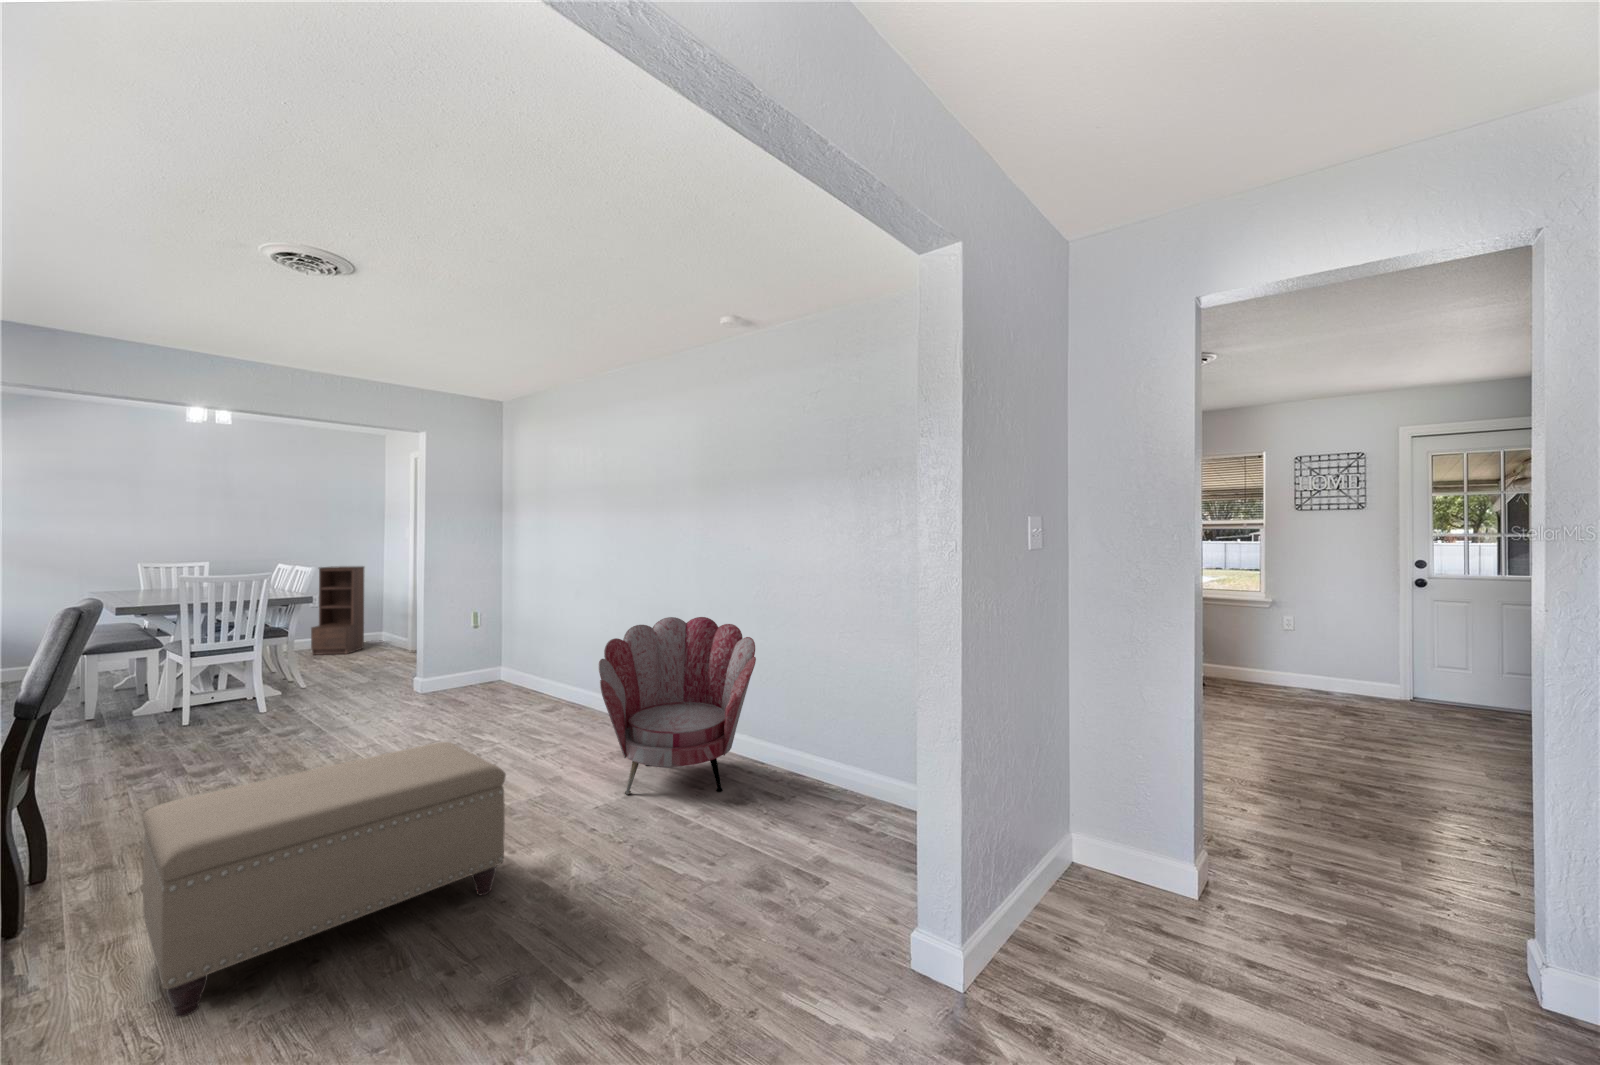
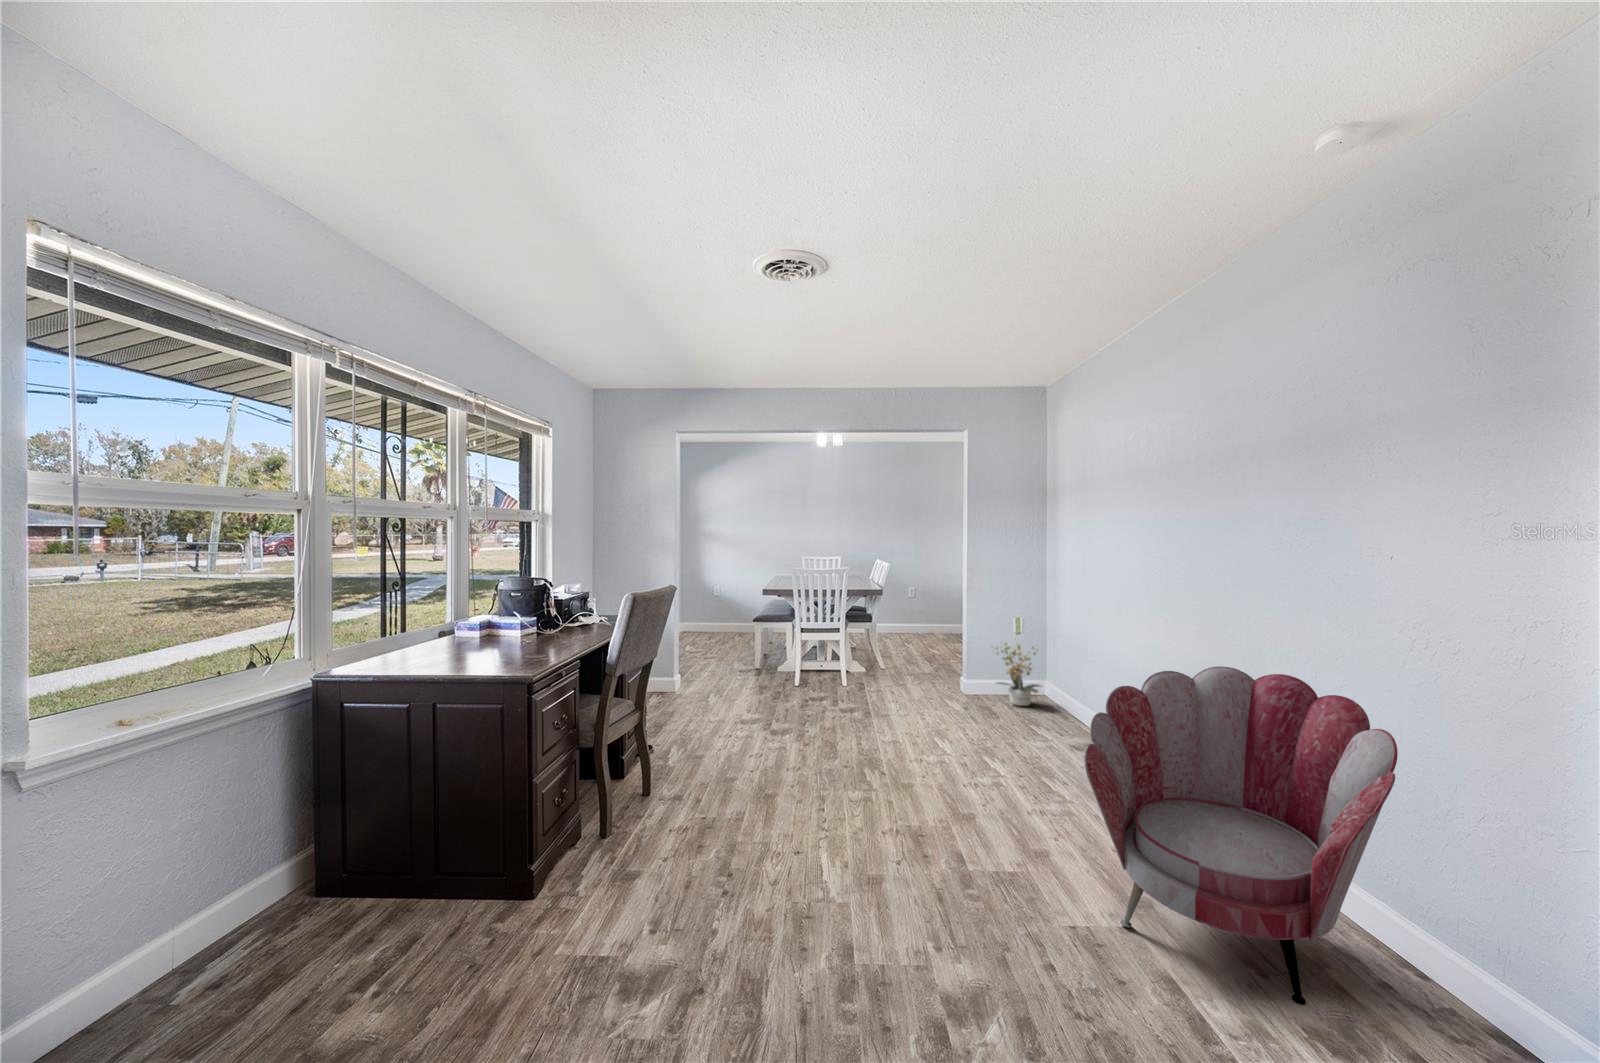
bookshelf: present [311,566,364,655] -> none [907,564,947,642]
potted plant: none [456,633,504,692] -> present [994,643,1042,706]
ottoman: present [143,742,506,1017] -> none [580,773,899,1004]

